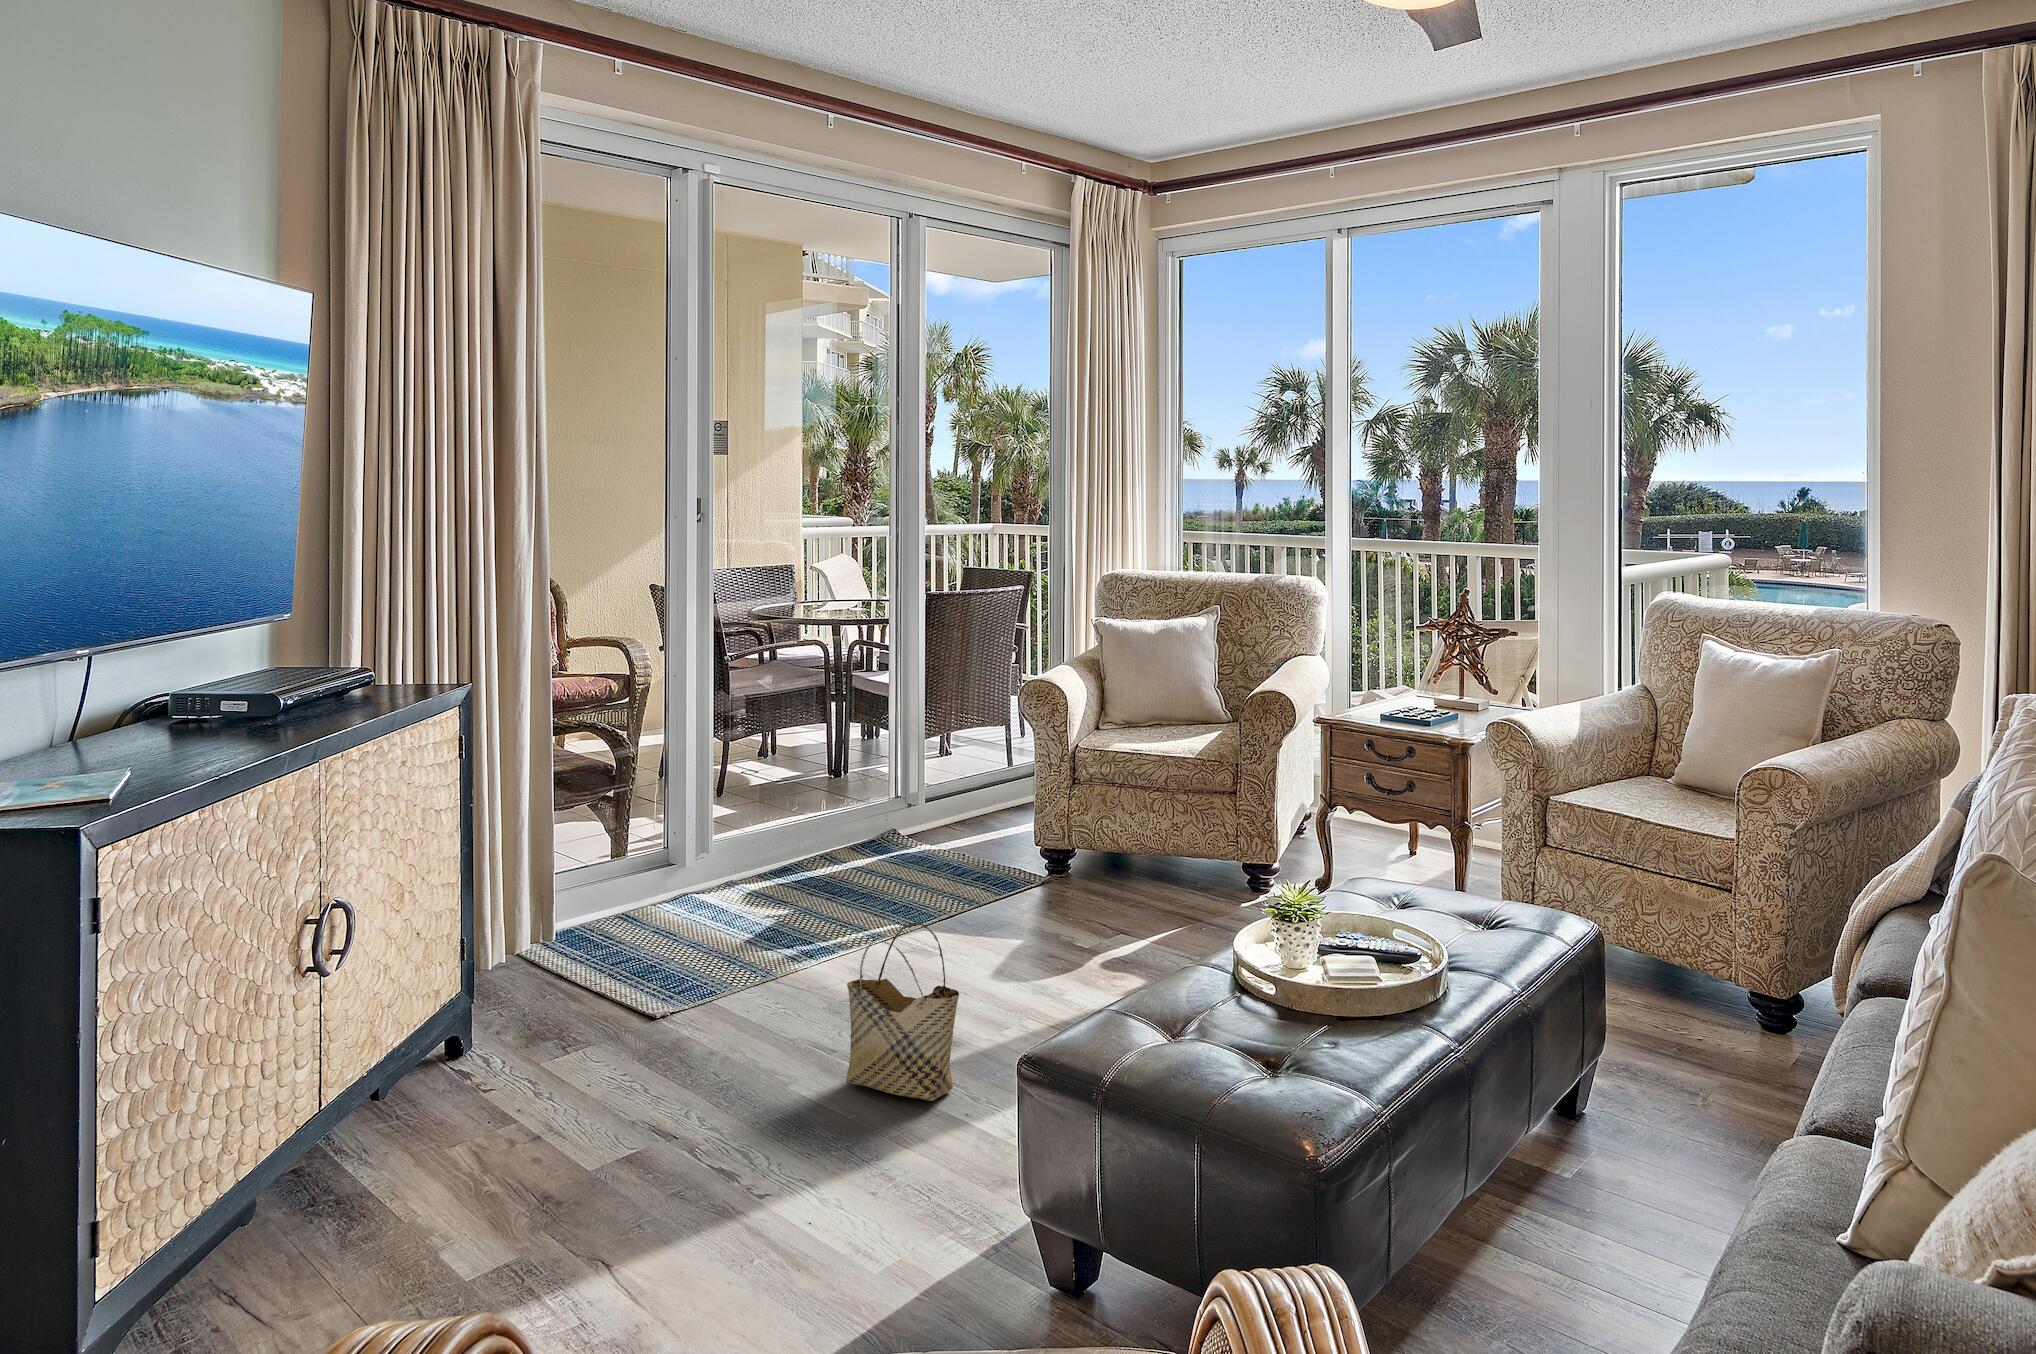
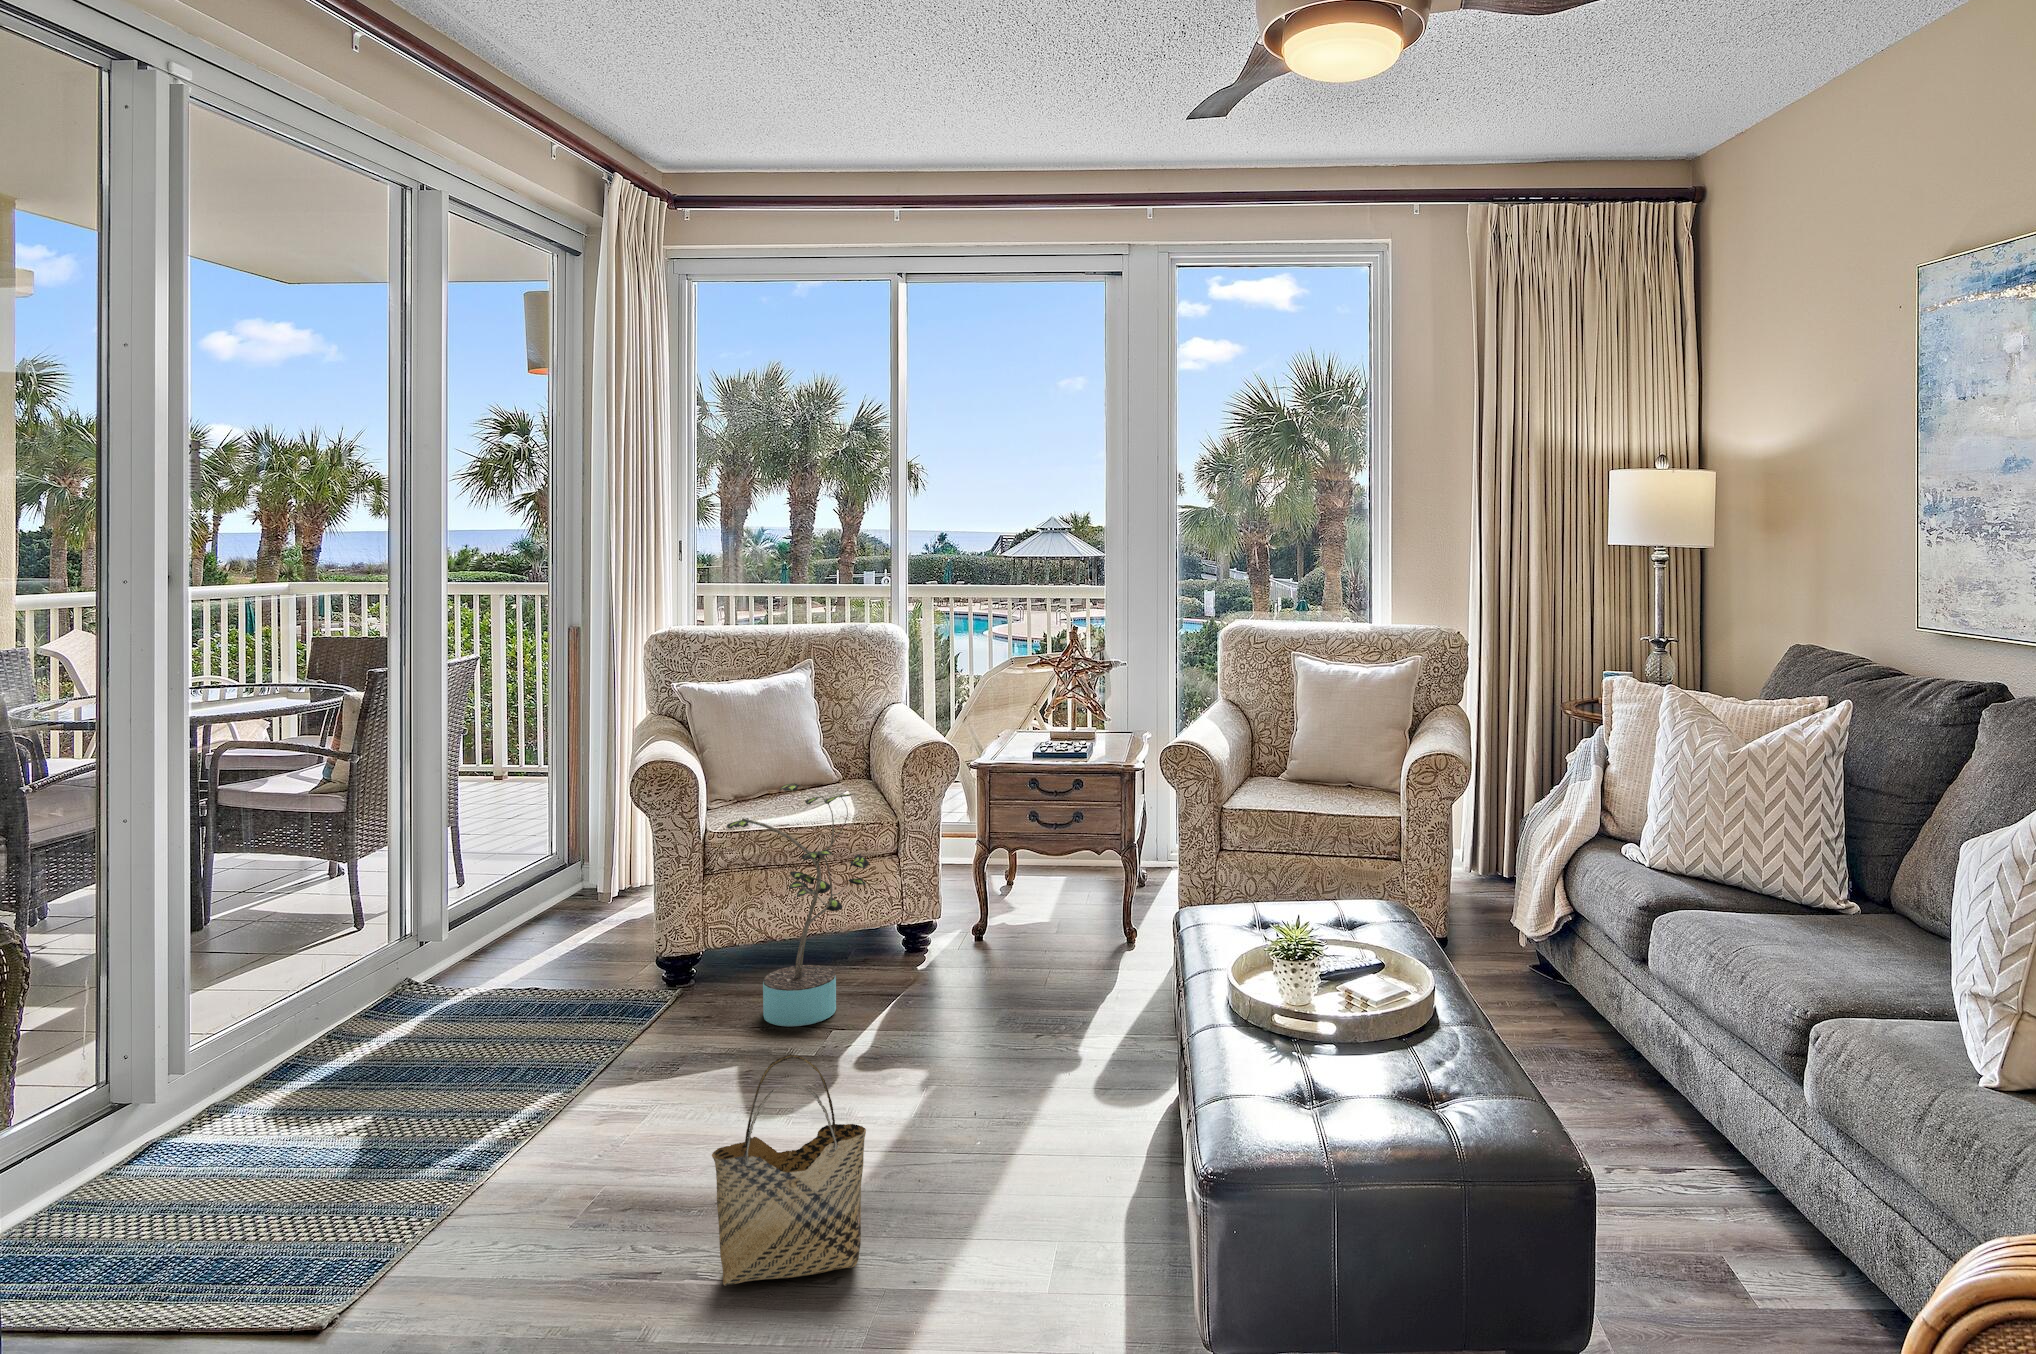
potted plant: none [1055,714,1172,924] -> present [727,783,869,1026]

